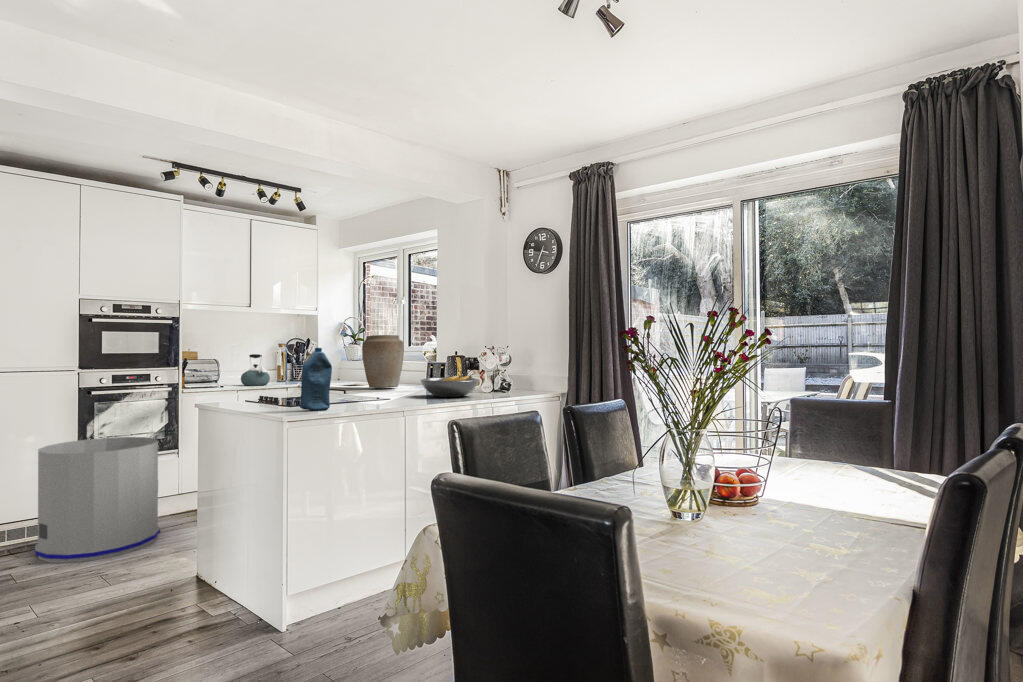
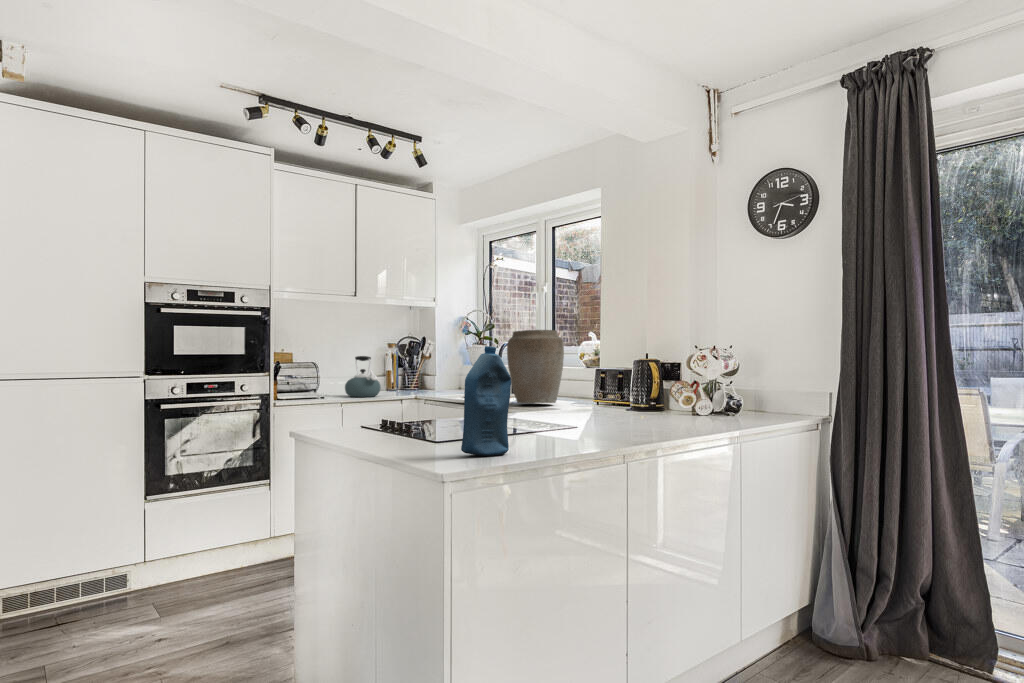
fruit bowl: present [421,375,479,397] -> none [614,391,709,425]
trash can: present [35,437,160,563] -> none [83,466,245,650]

